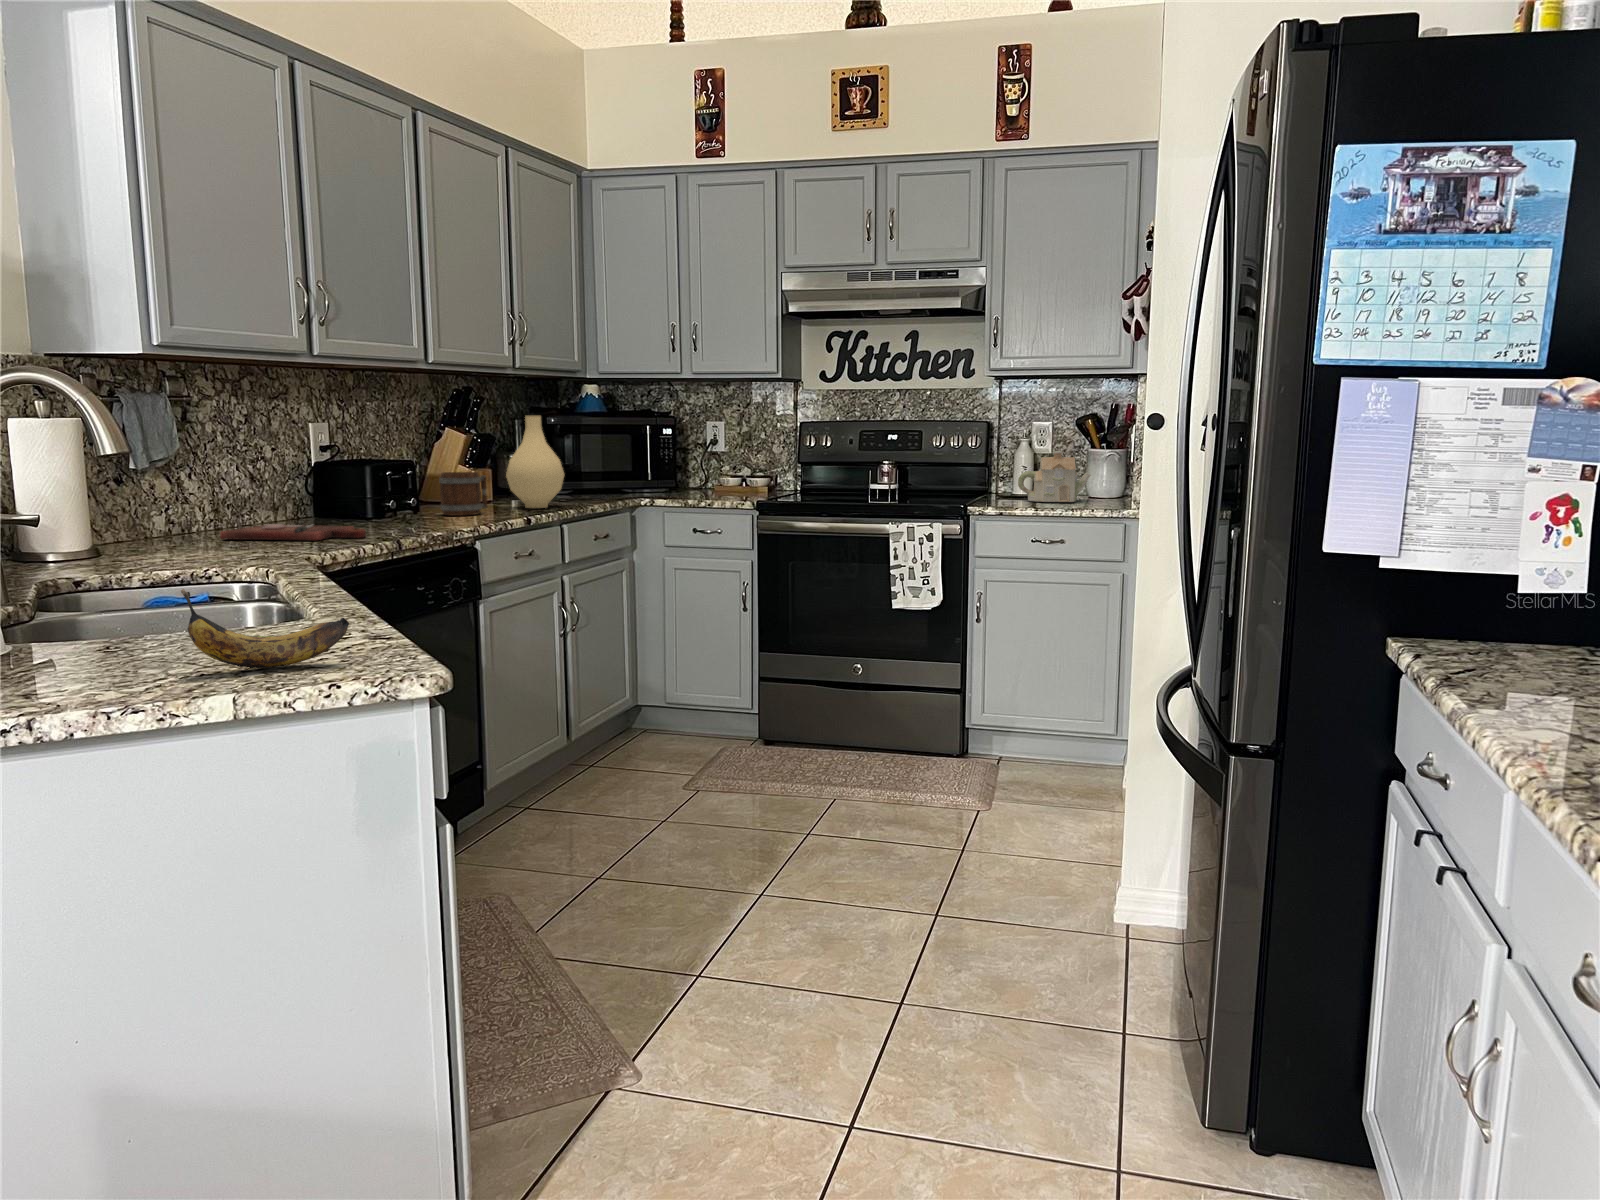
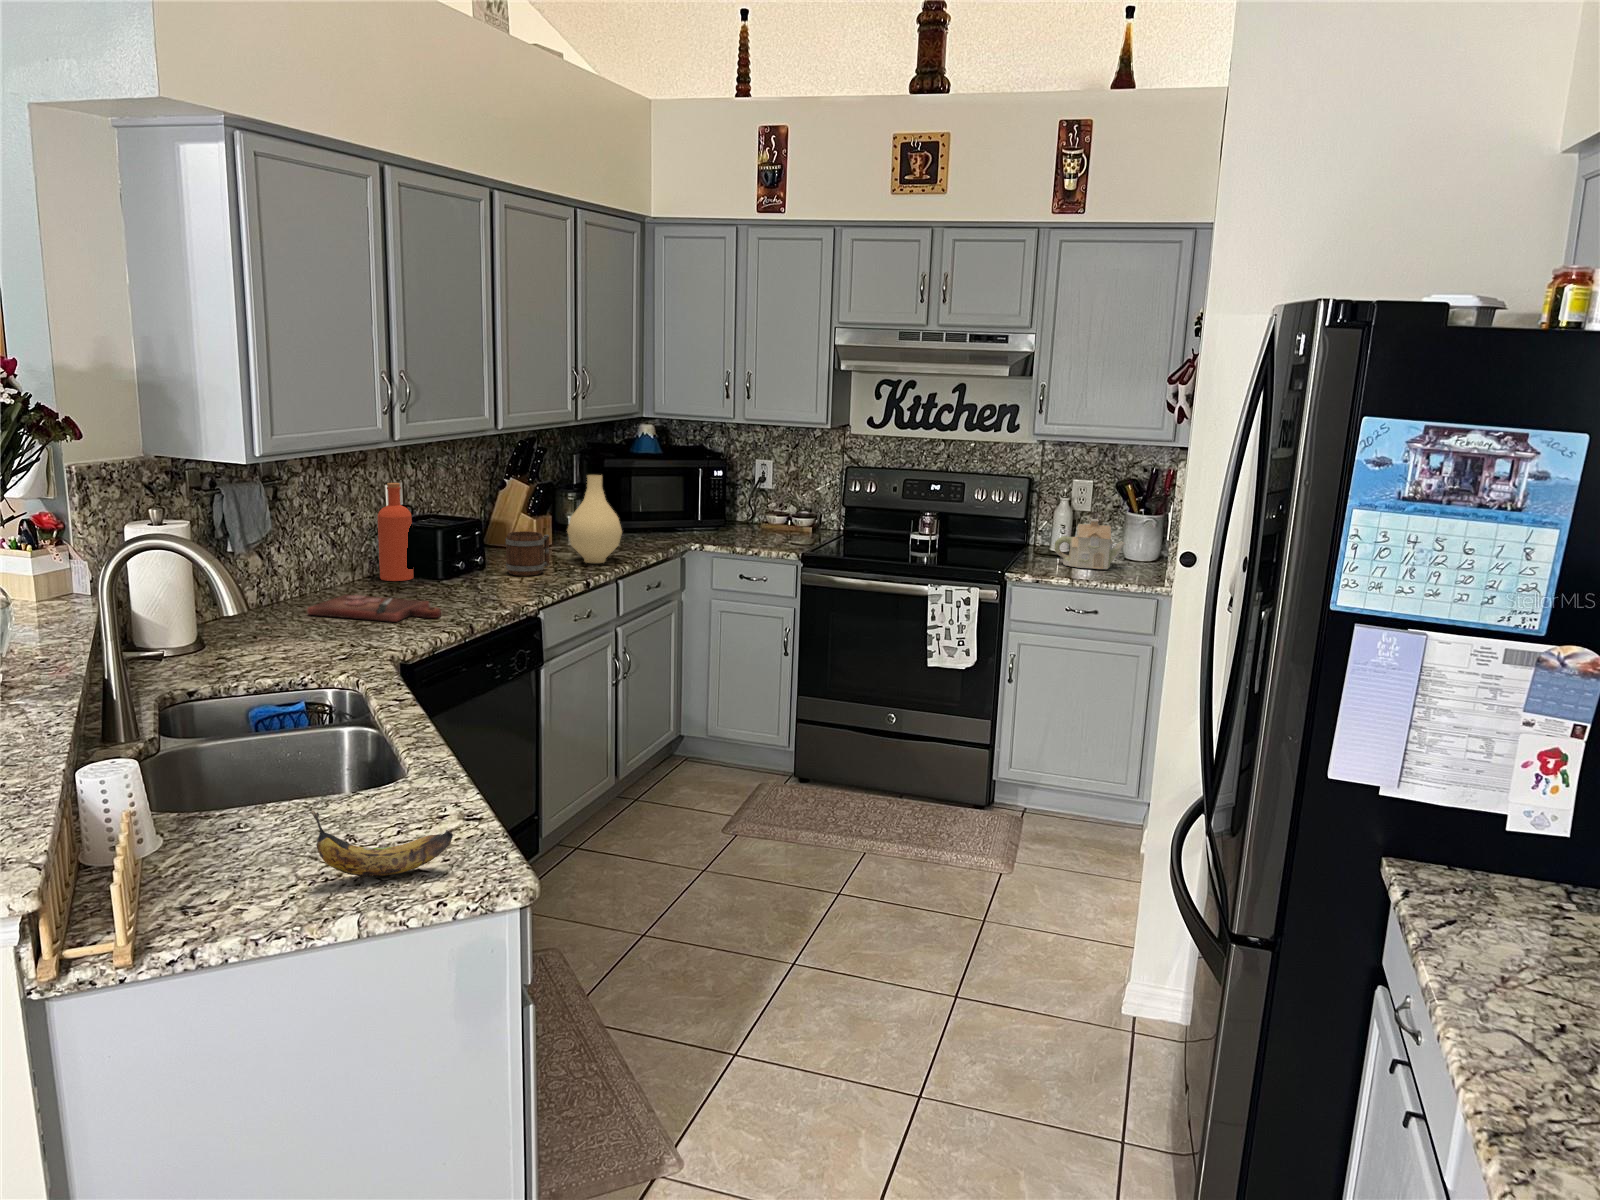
bottle: none [300,418,341,522] -> present [378,483,414,581]

